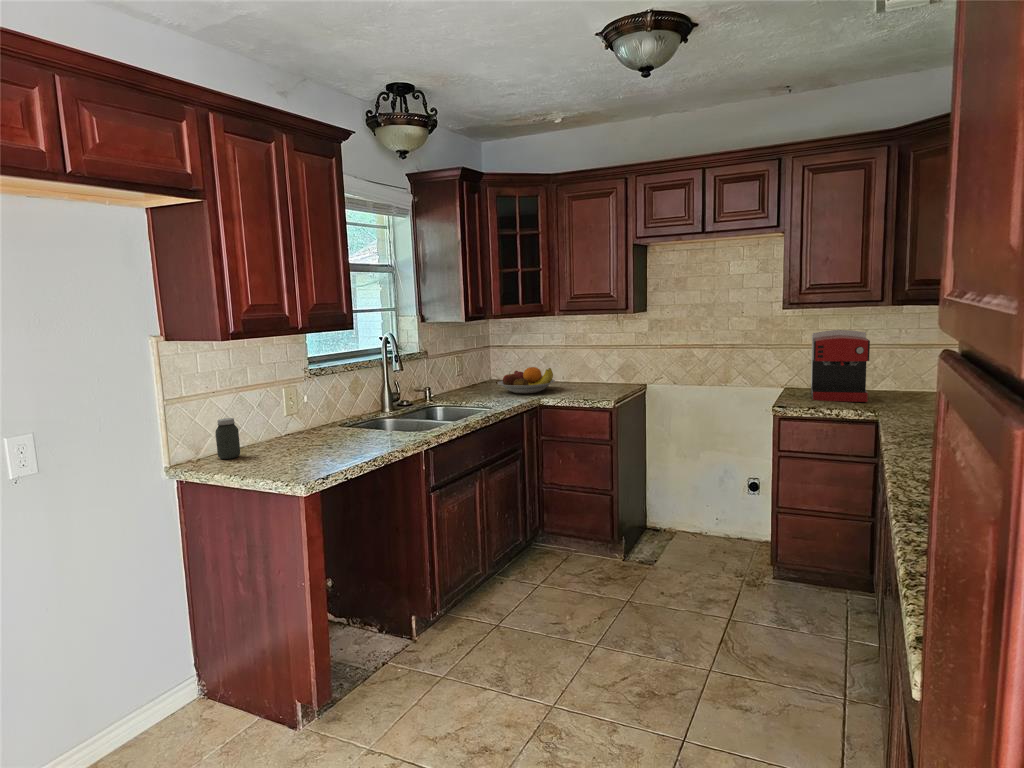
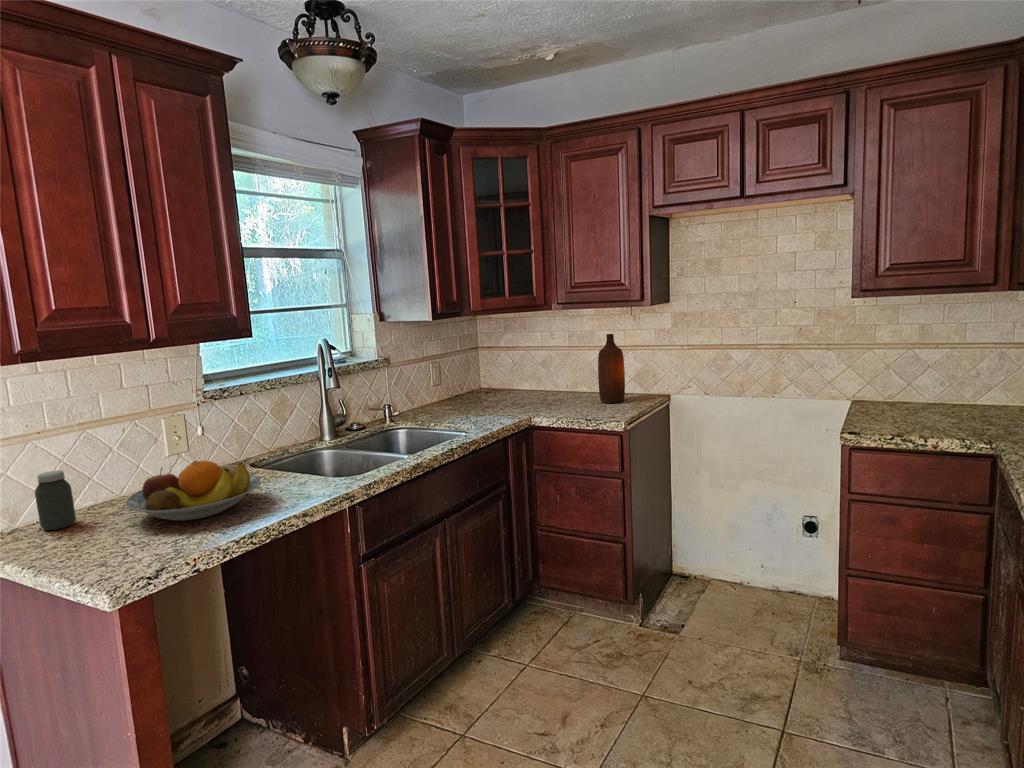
coffee maker: present [811,330,870,402] -> none [890,324,981,426]
bottle: none [592,335,612,389] -> present [598,334,625,403]
fruit bowl: present [498,367,555,394] -> present [125,461,261,521]

